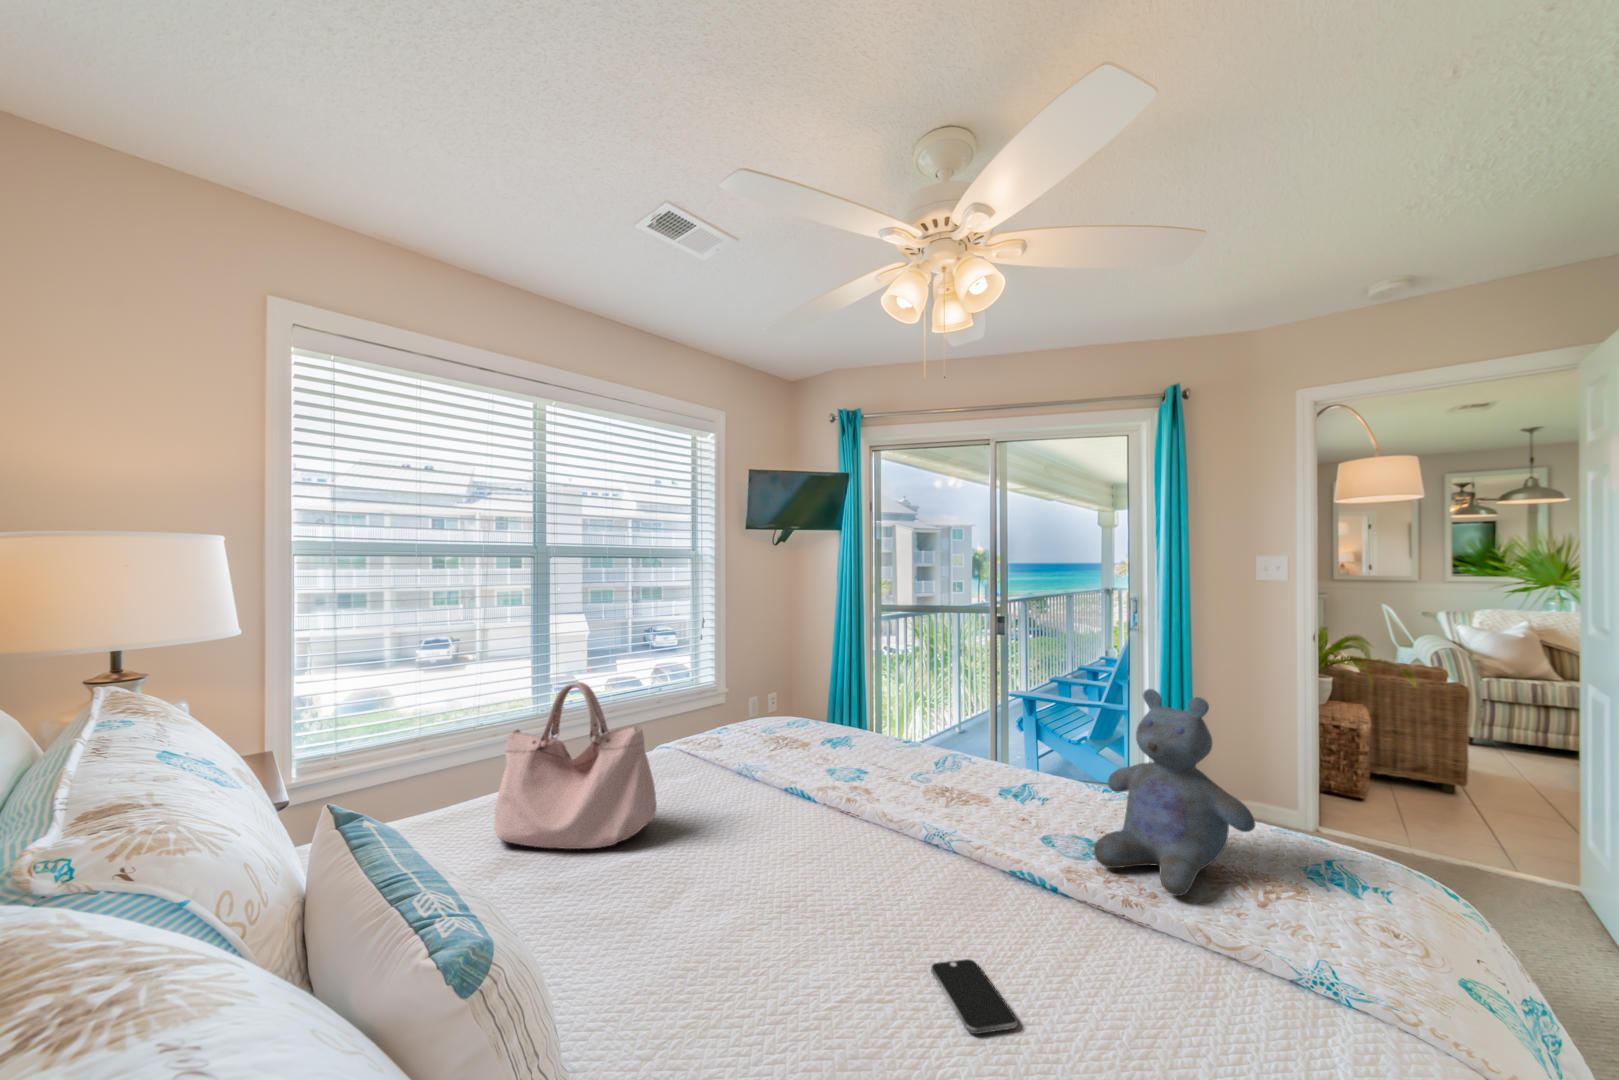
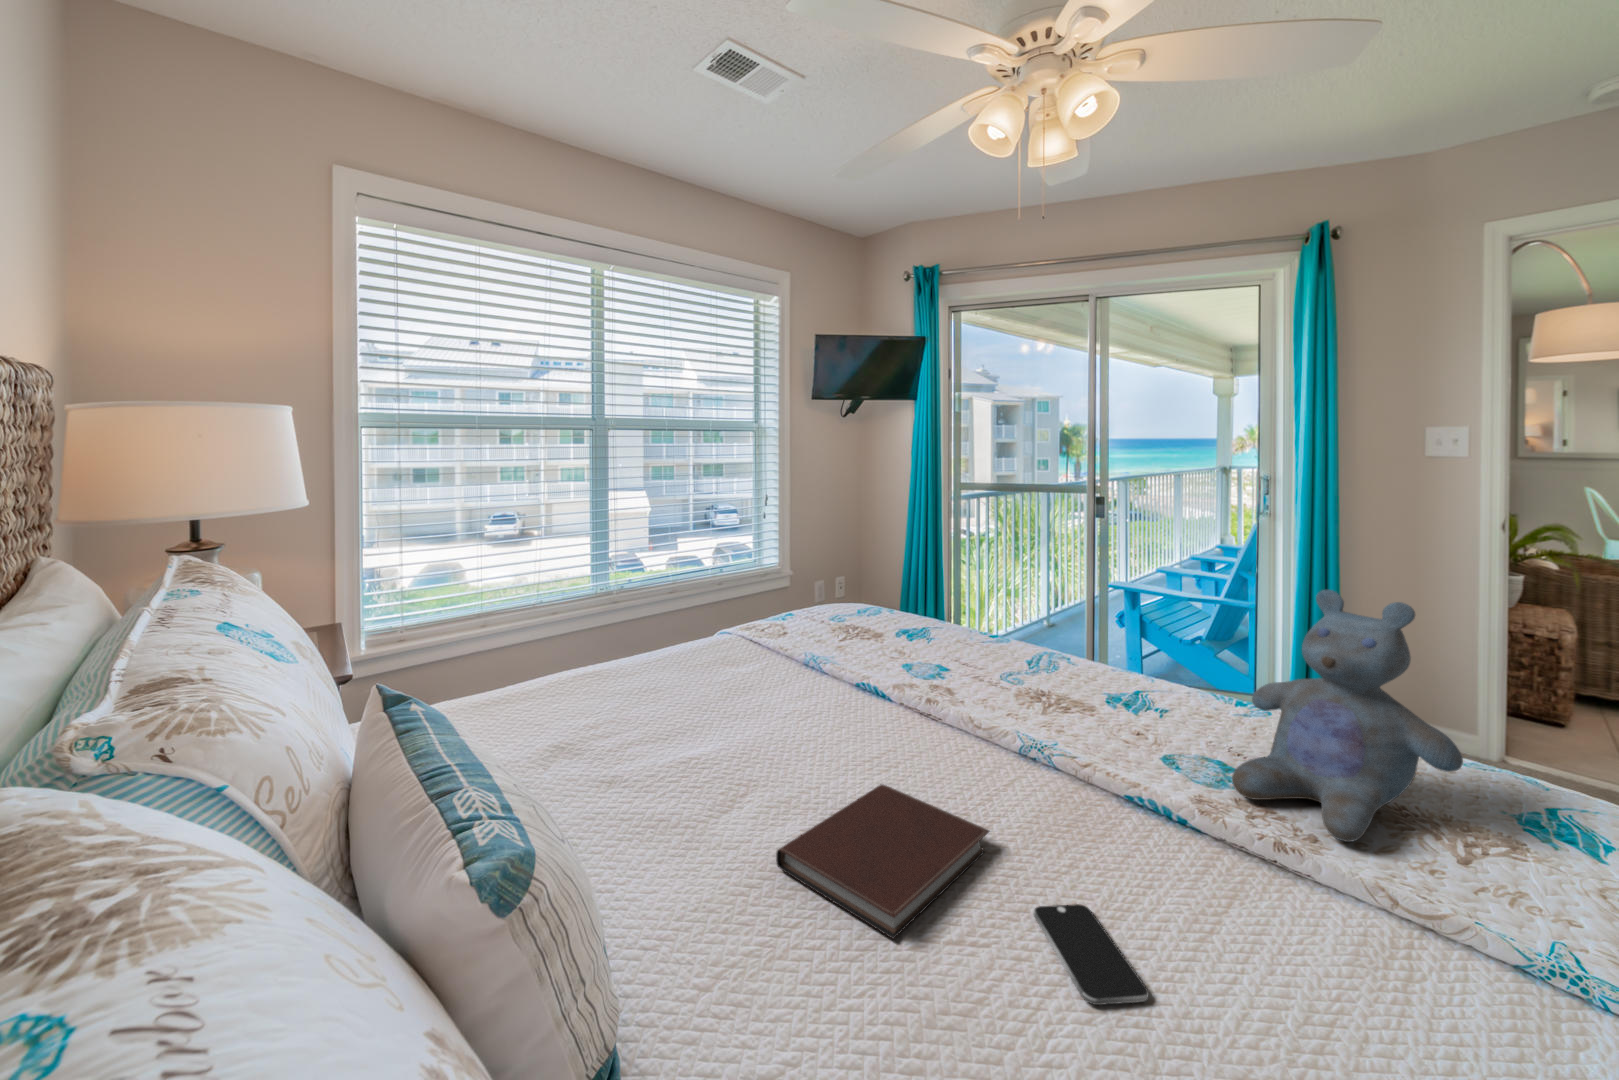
handbag: present [494,682,657,849] -> none [545,563,716,741]
notebook: none [714,872,897,998] -> present [776,784,989,939]

